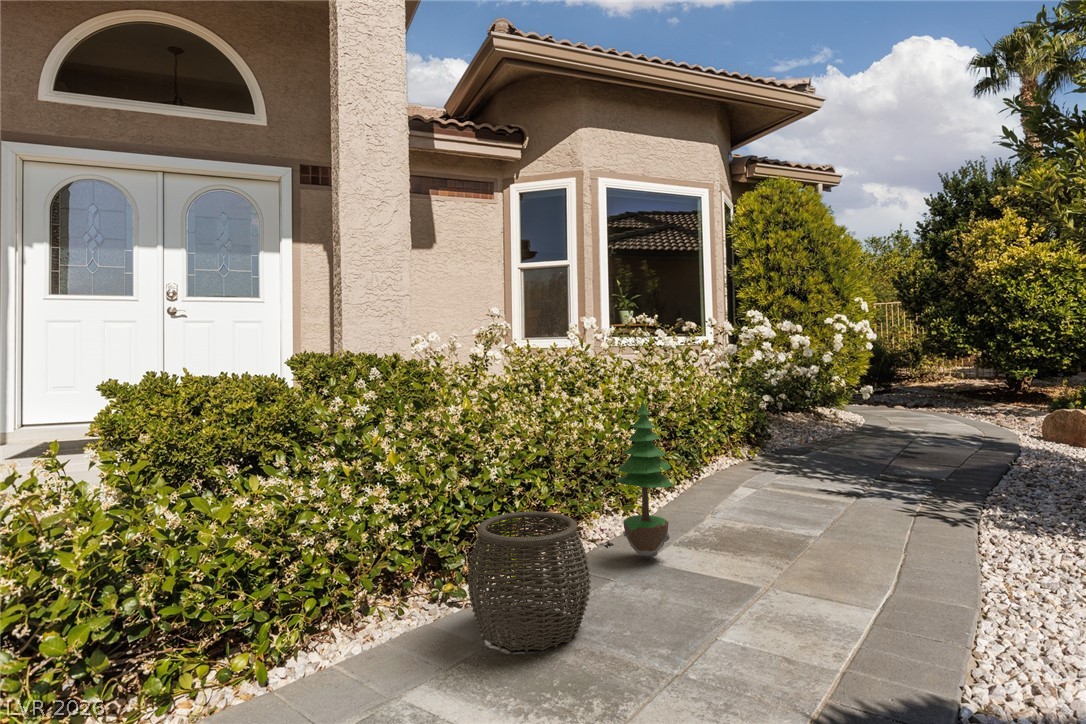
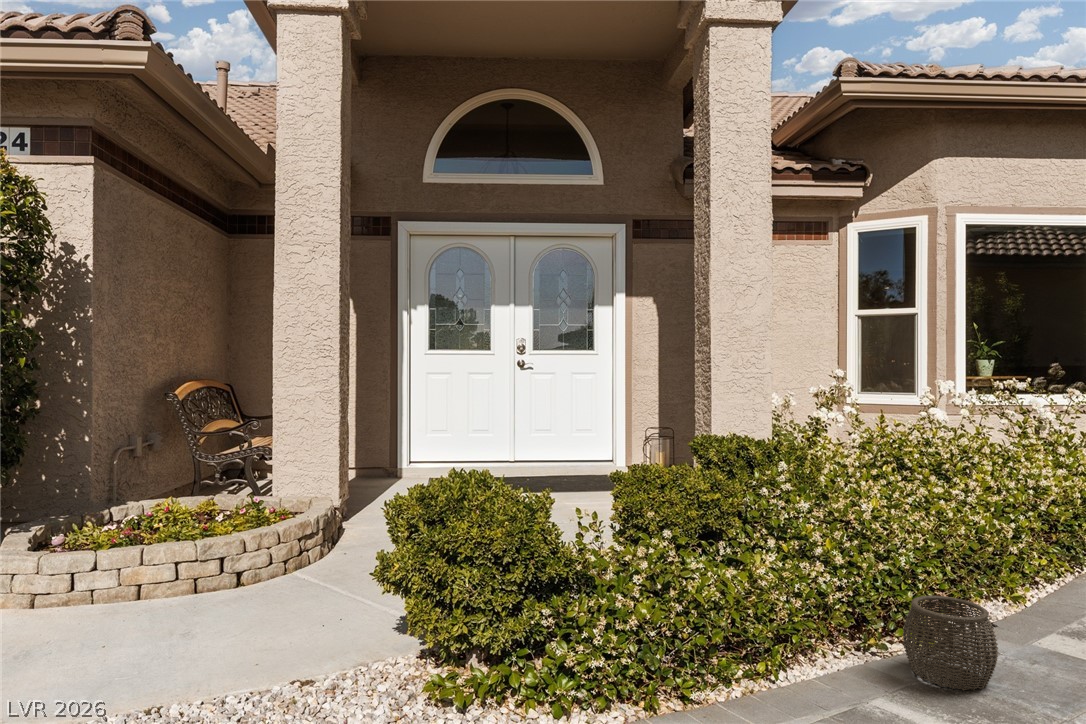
potted tree: present [616,402,673,559] -> none [1008,517,1063,644]

